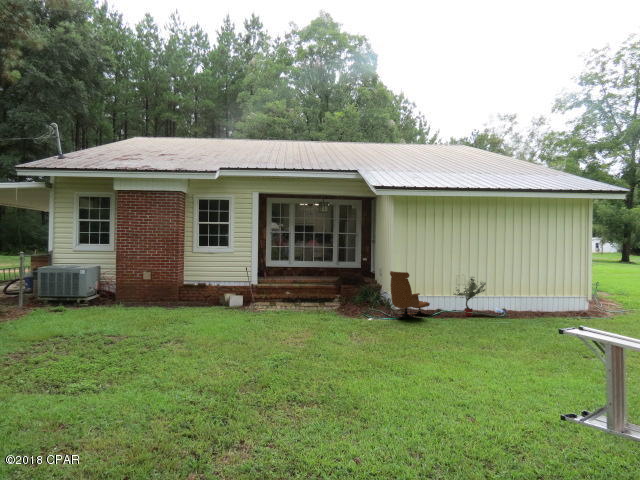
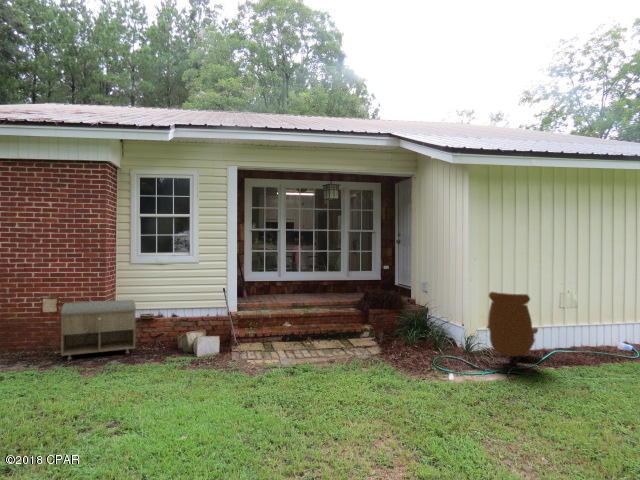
storage bench: none [155,273,195,304] -> present [61,300,136,359]
potted tree: present [453,277,486,317] -> none [565,293,616,358]

